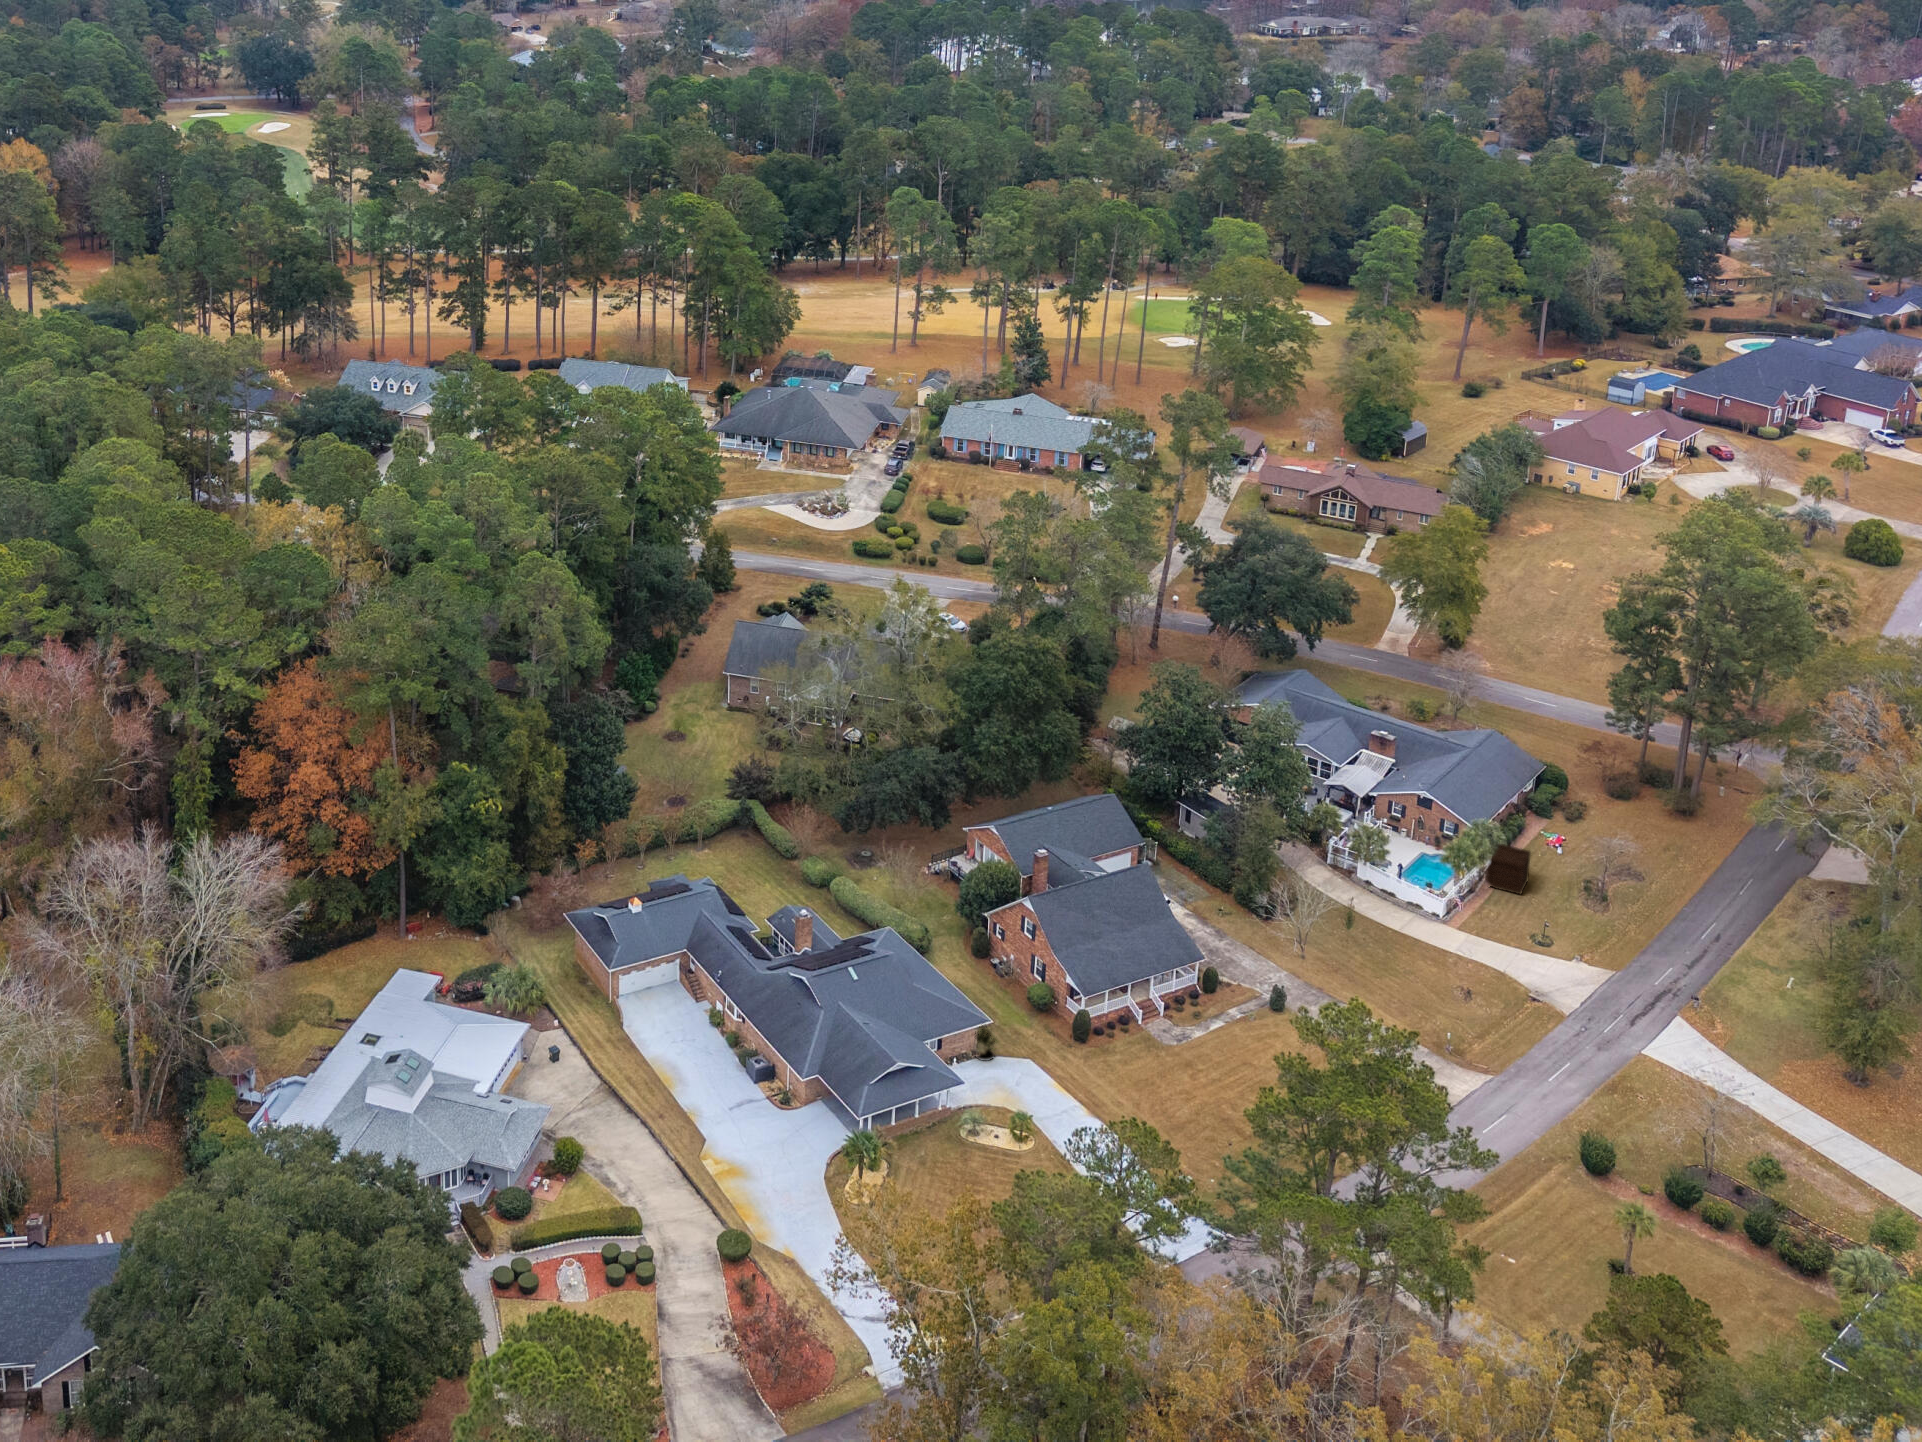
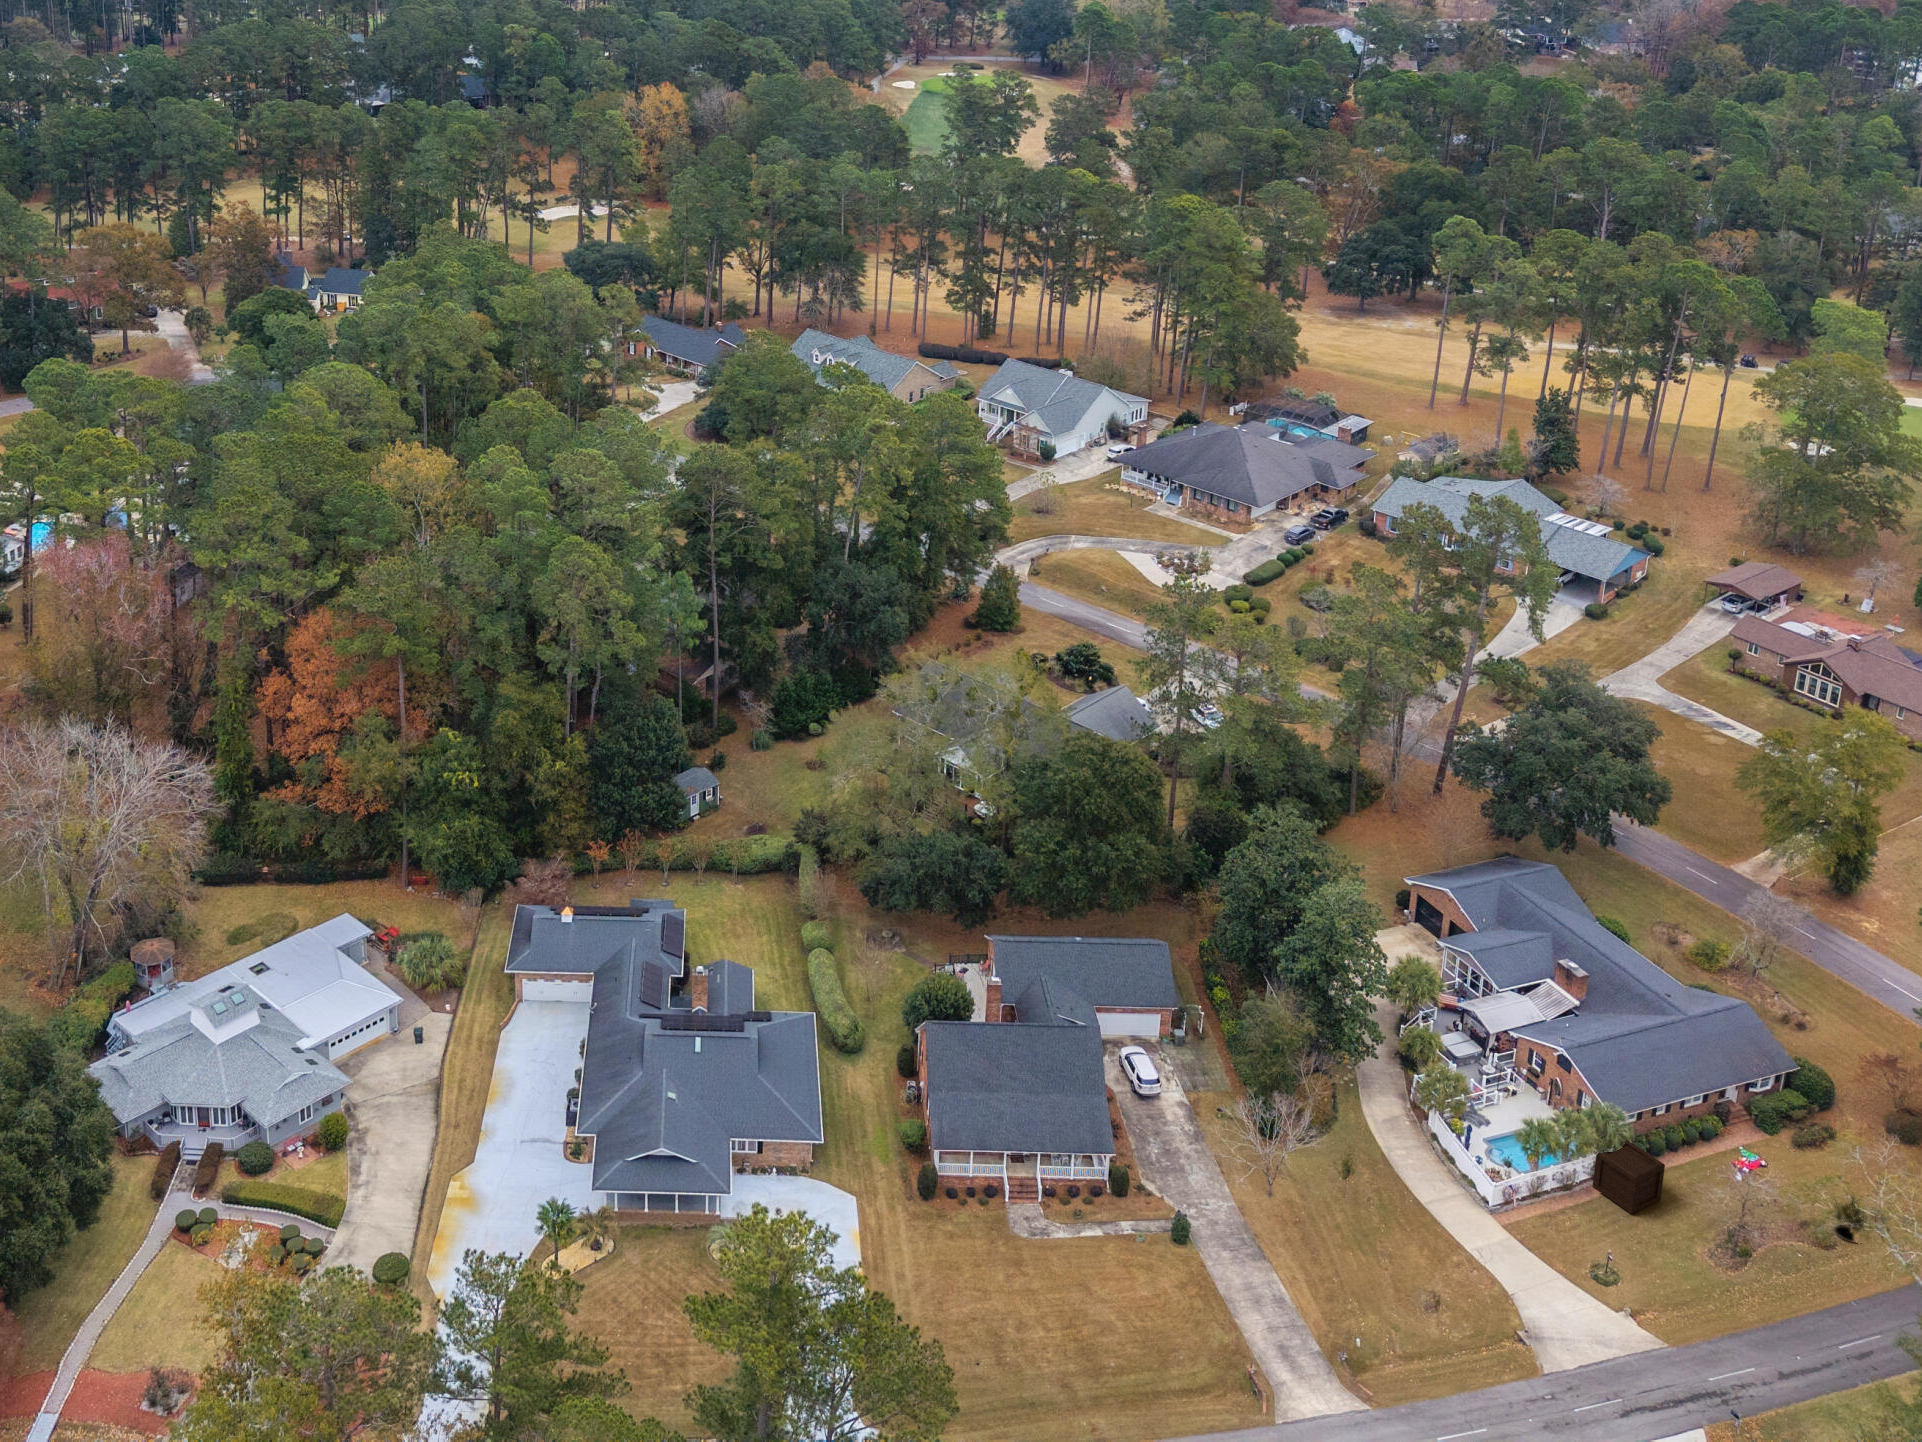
potted tree: present [975,1025,995,1061] -> present [1834,1197,1866,1243]

